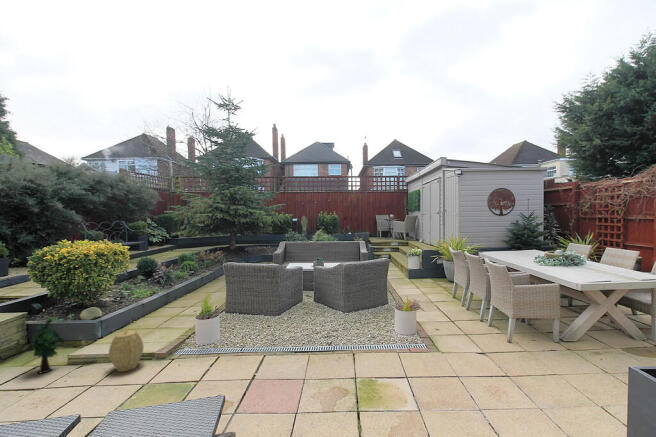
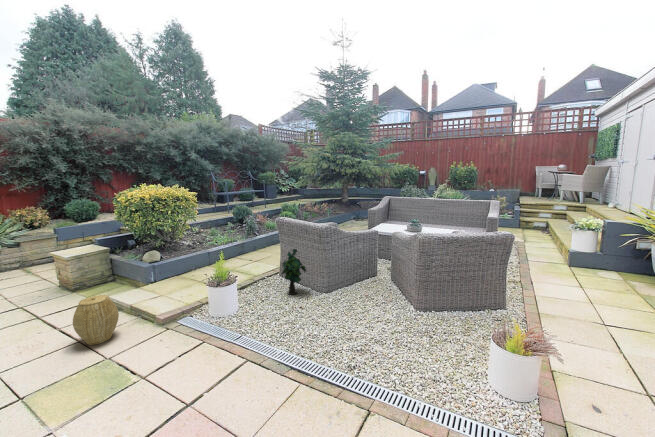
decorative plant: present [28,319,64,373] -> present [282,249,306,295]

